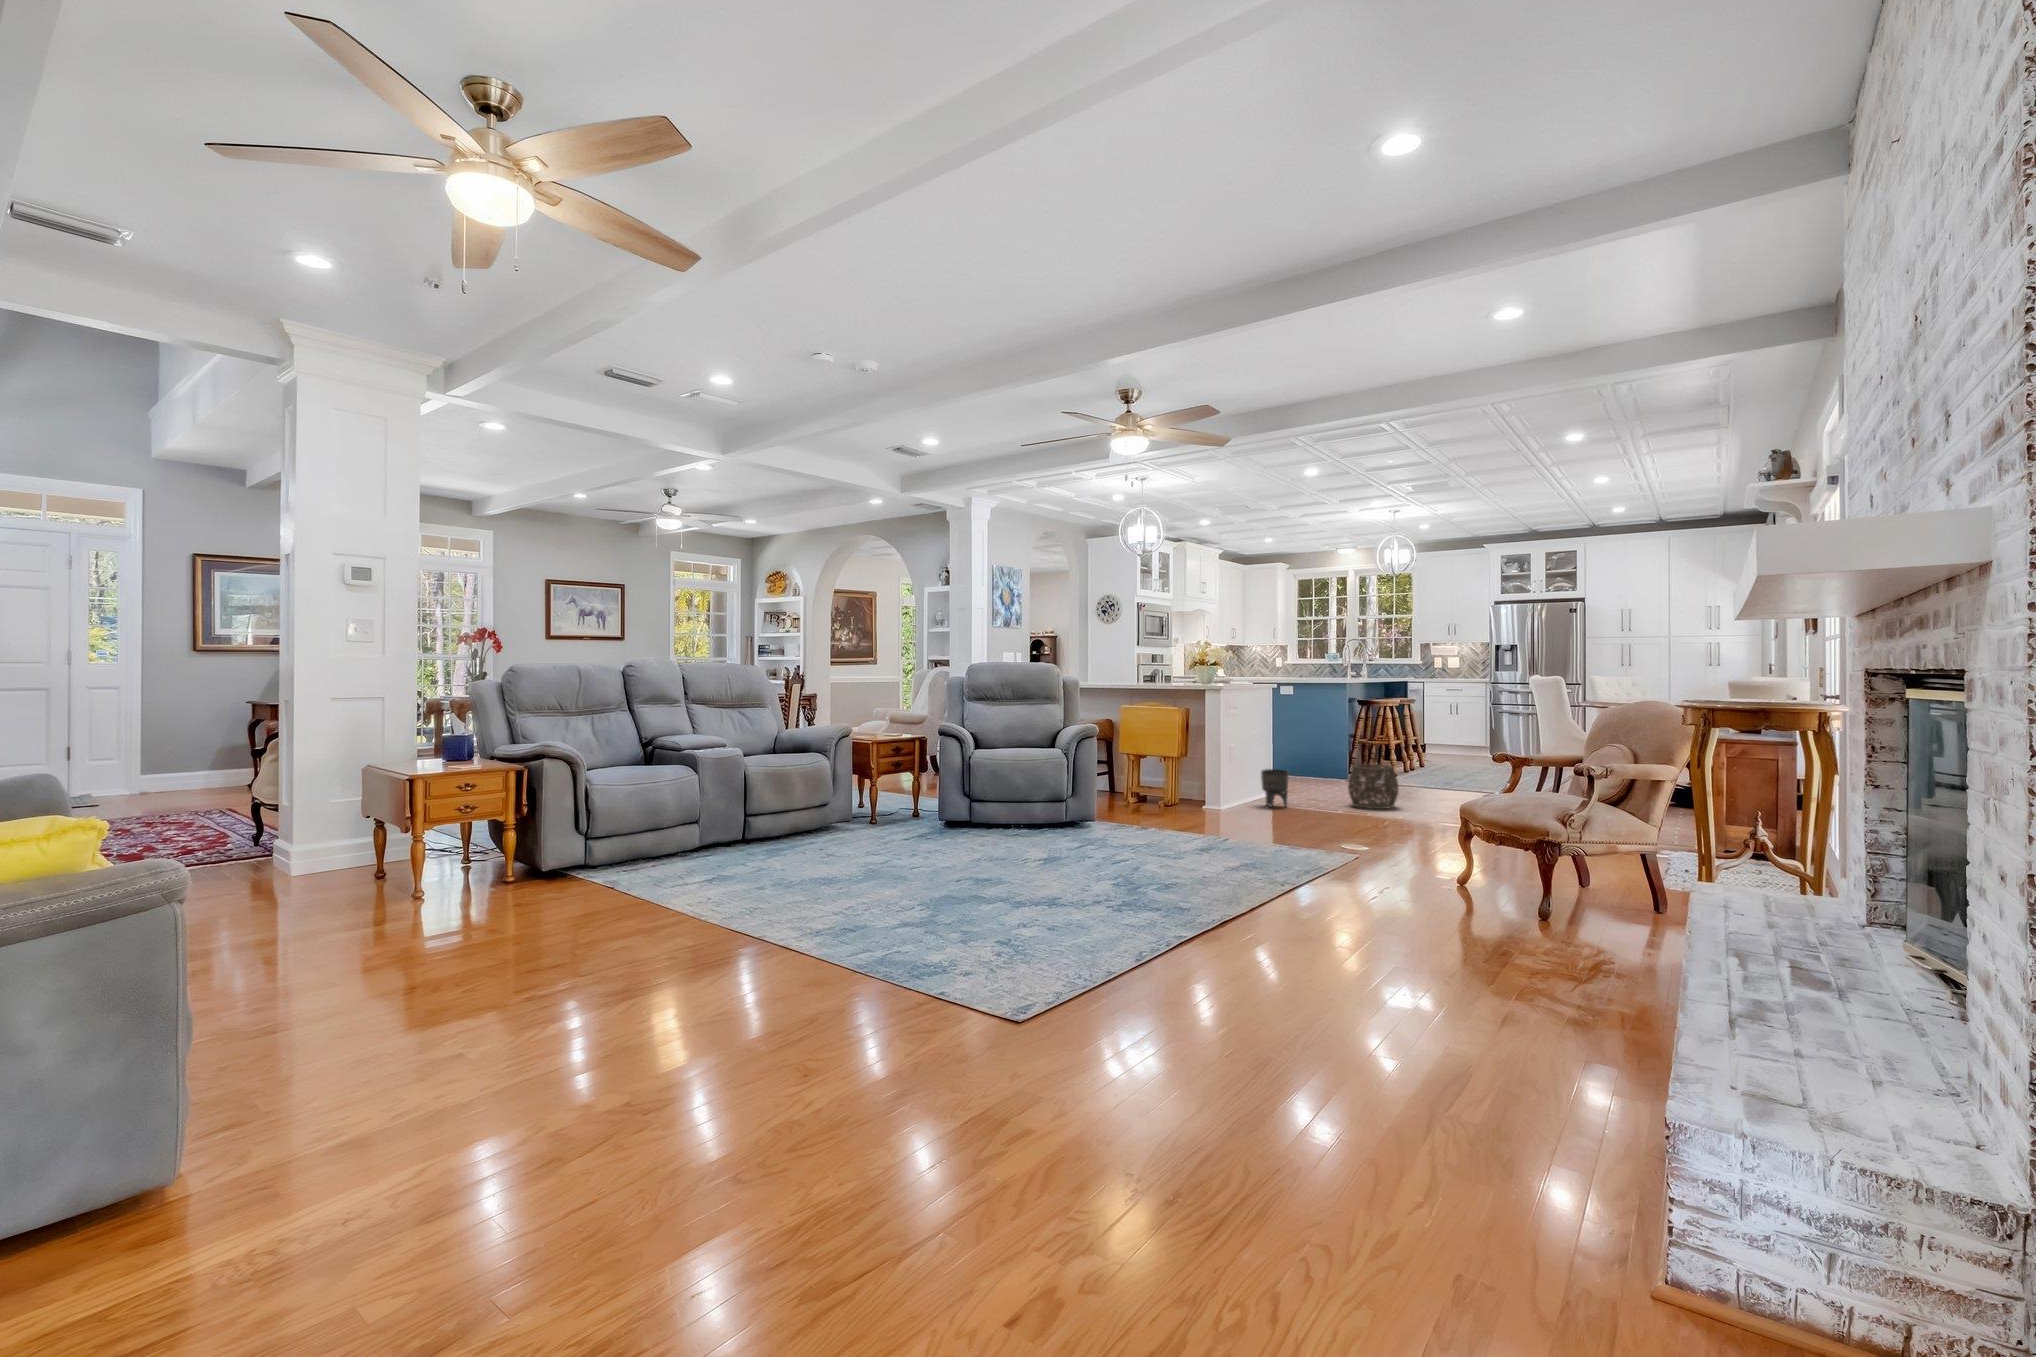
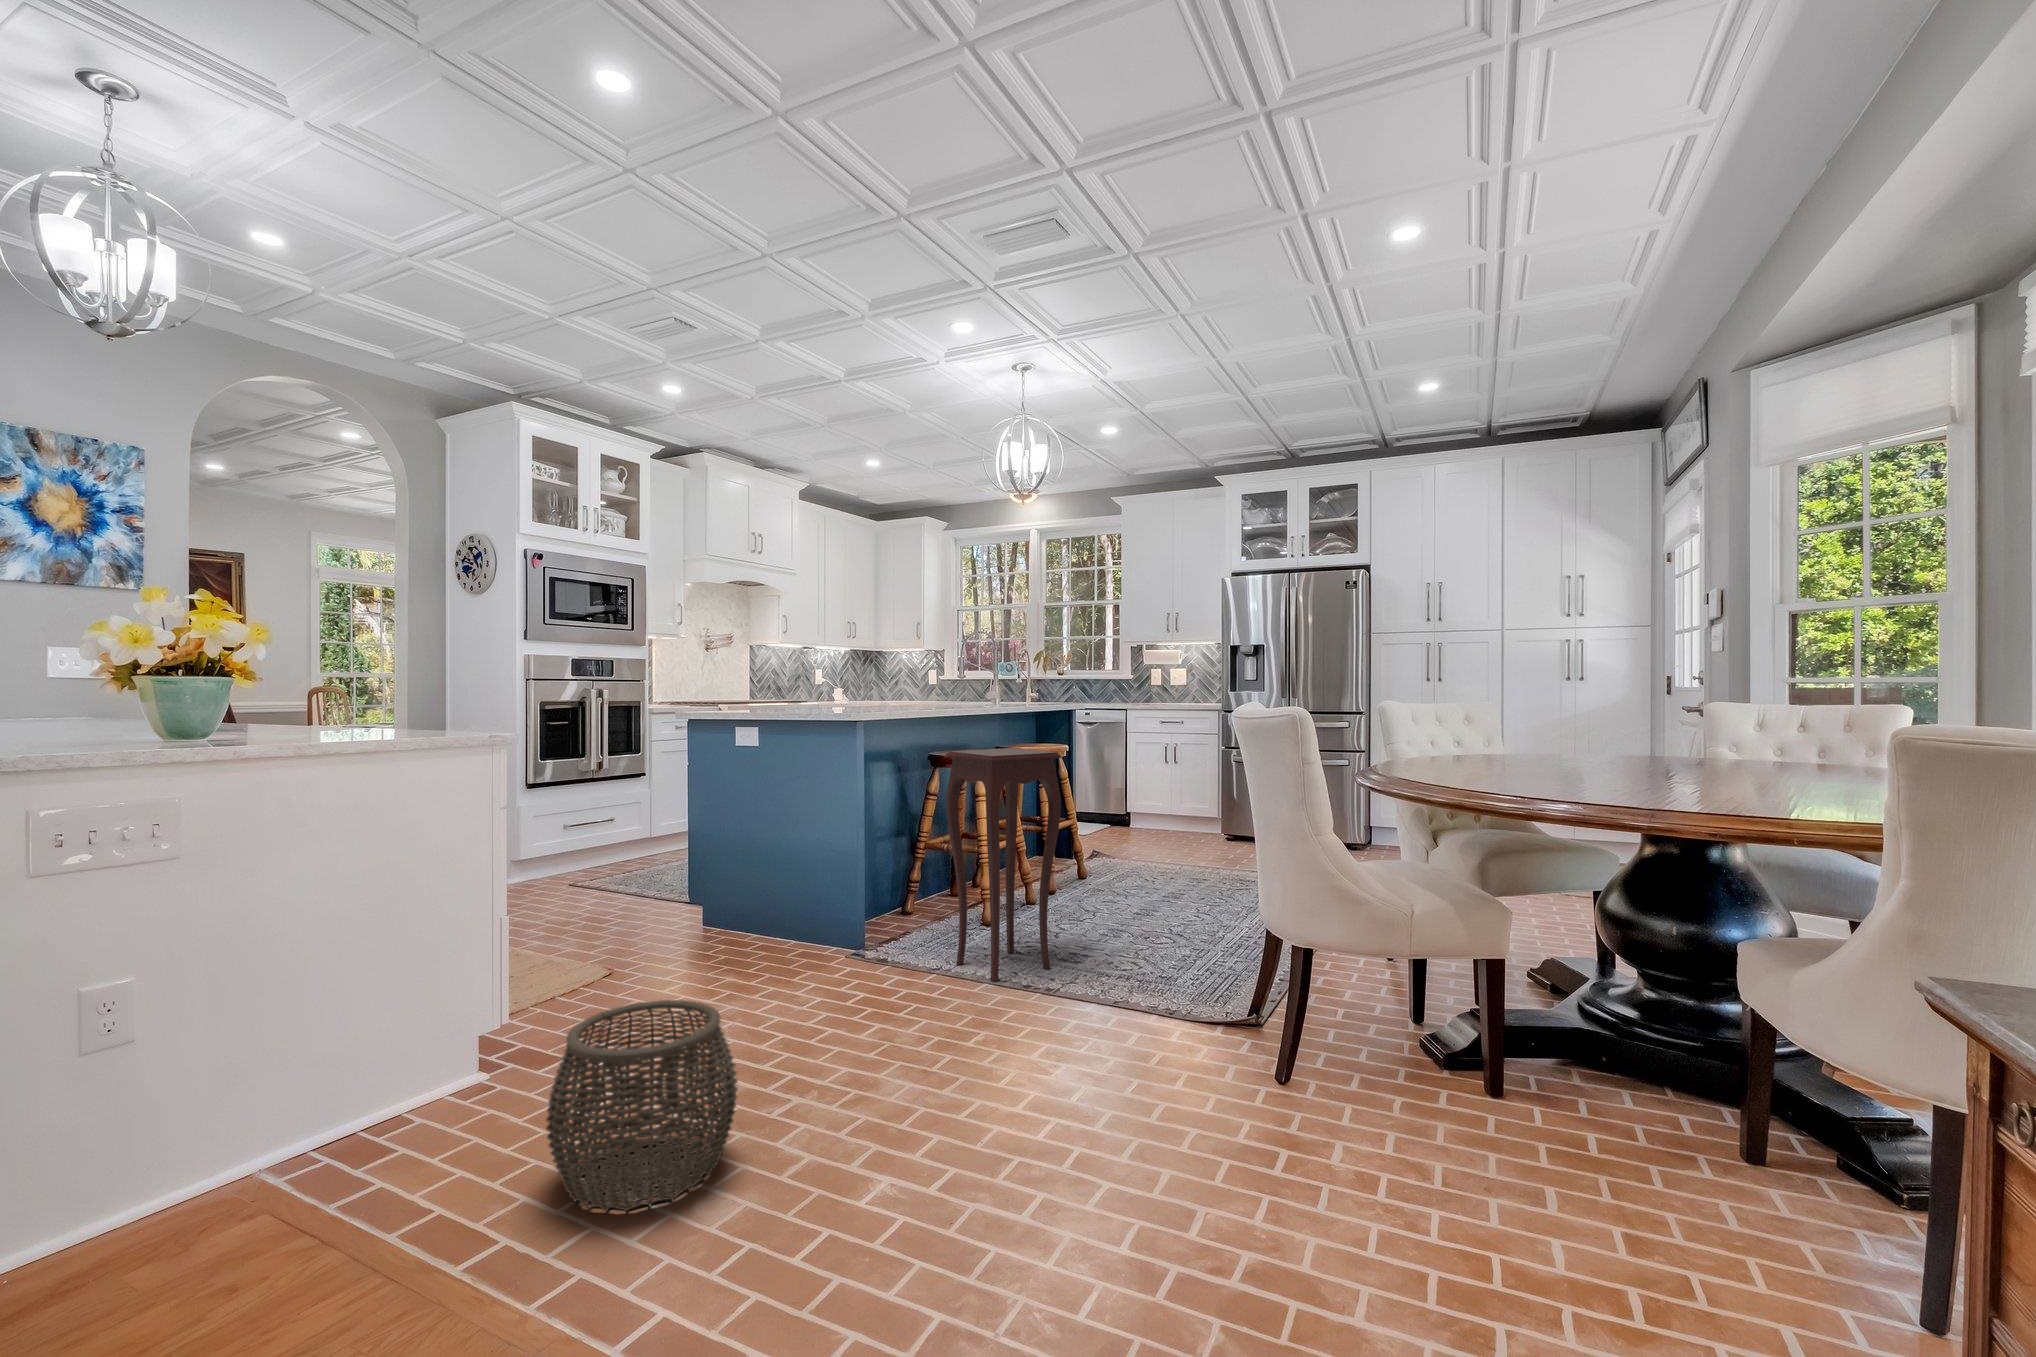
side table: none [1398,698,1450,788] -> present [946,748,1061,982]
planter: present [1261,769,1289,808] -> none [173,1045,312,1233]

